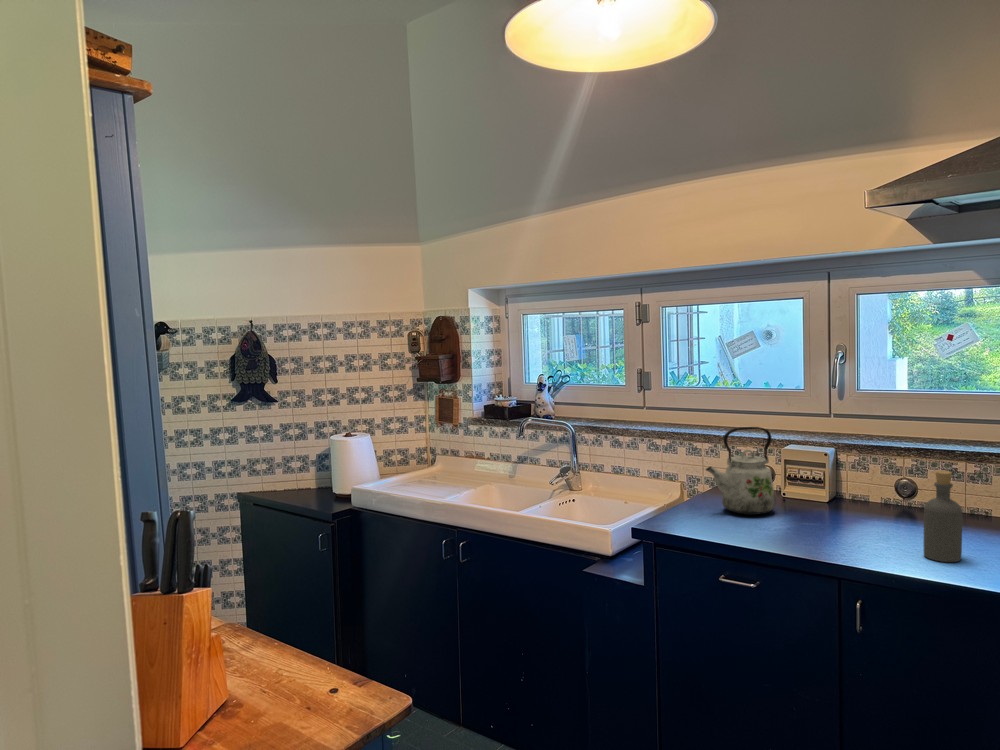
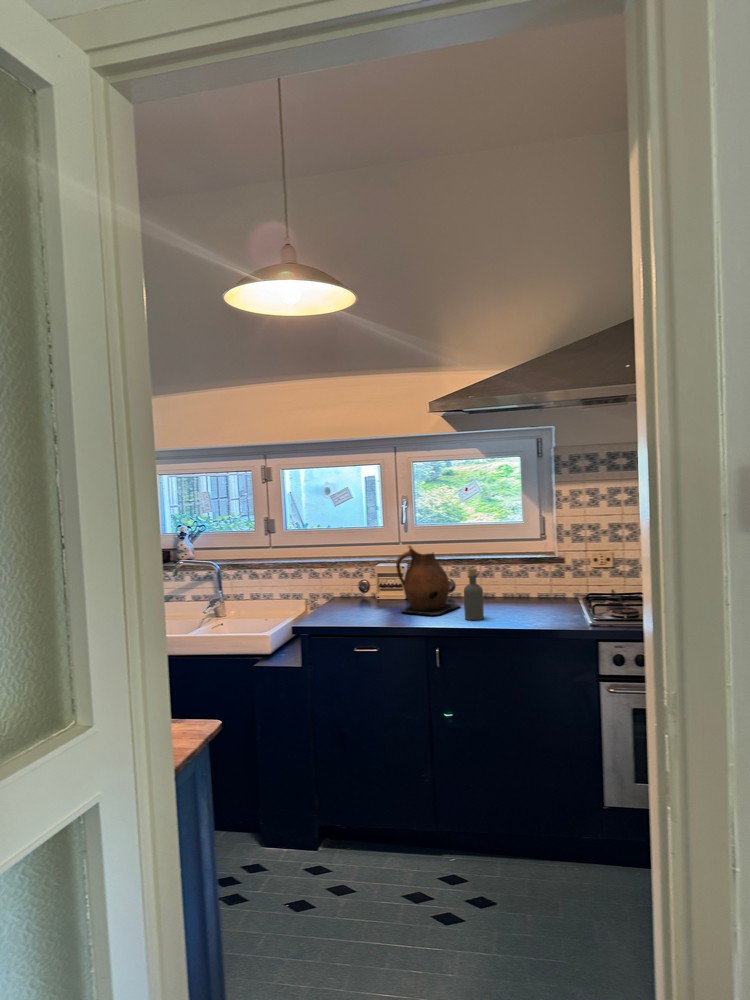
ceramic pitcher: none [808,421,921,540] -> present [396,545,460,615]
kettle: present [706,427,775,515] -> none [332,553,376,612]

